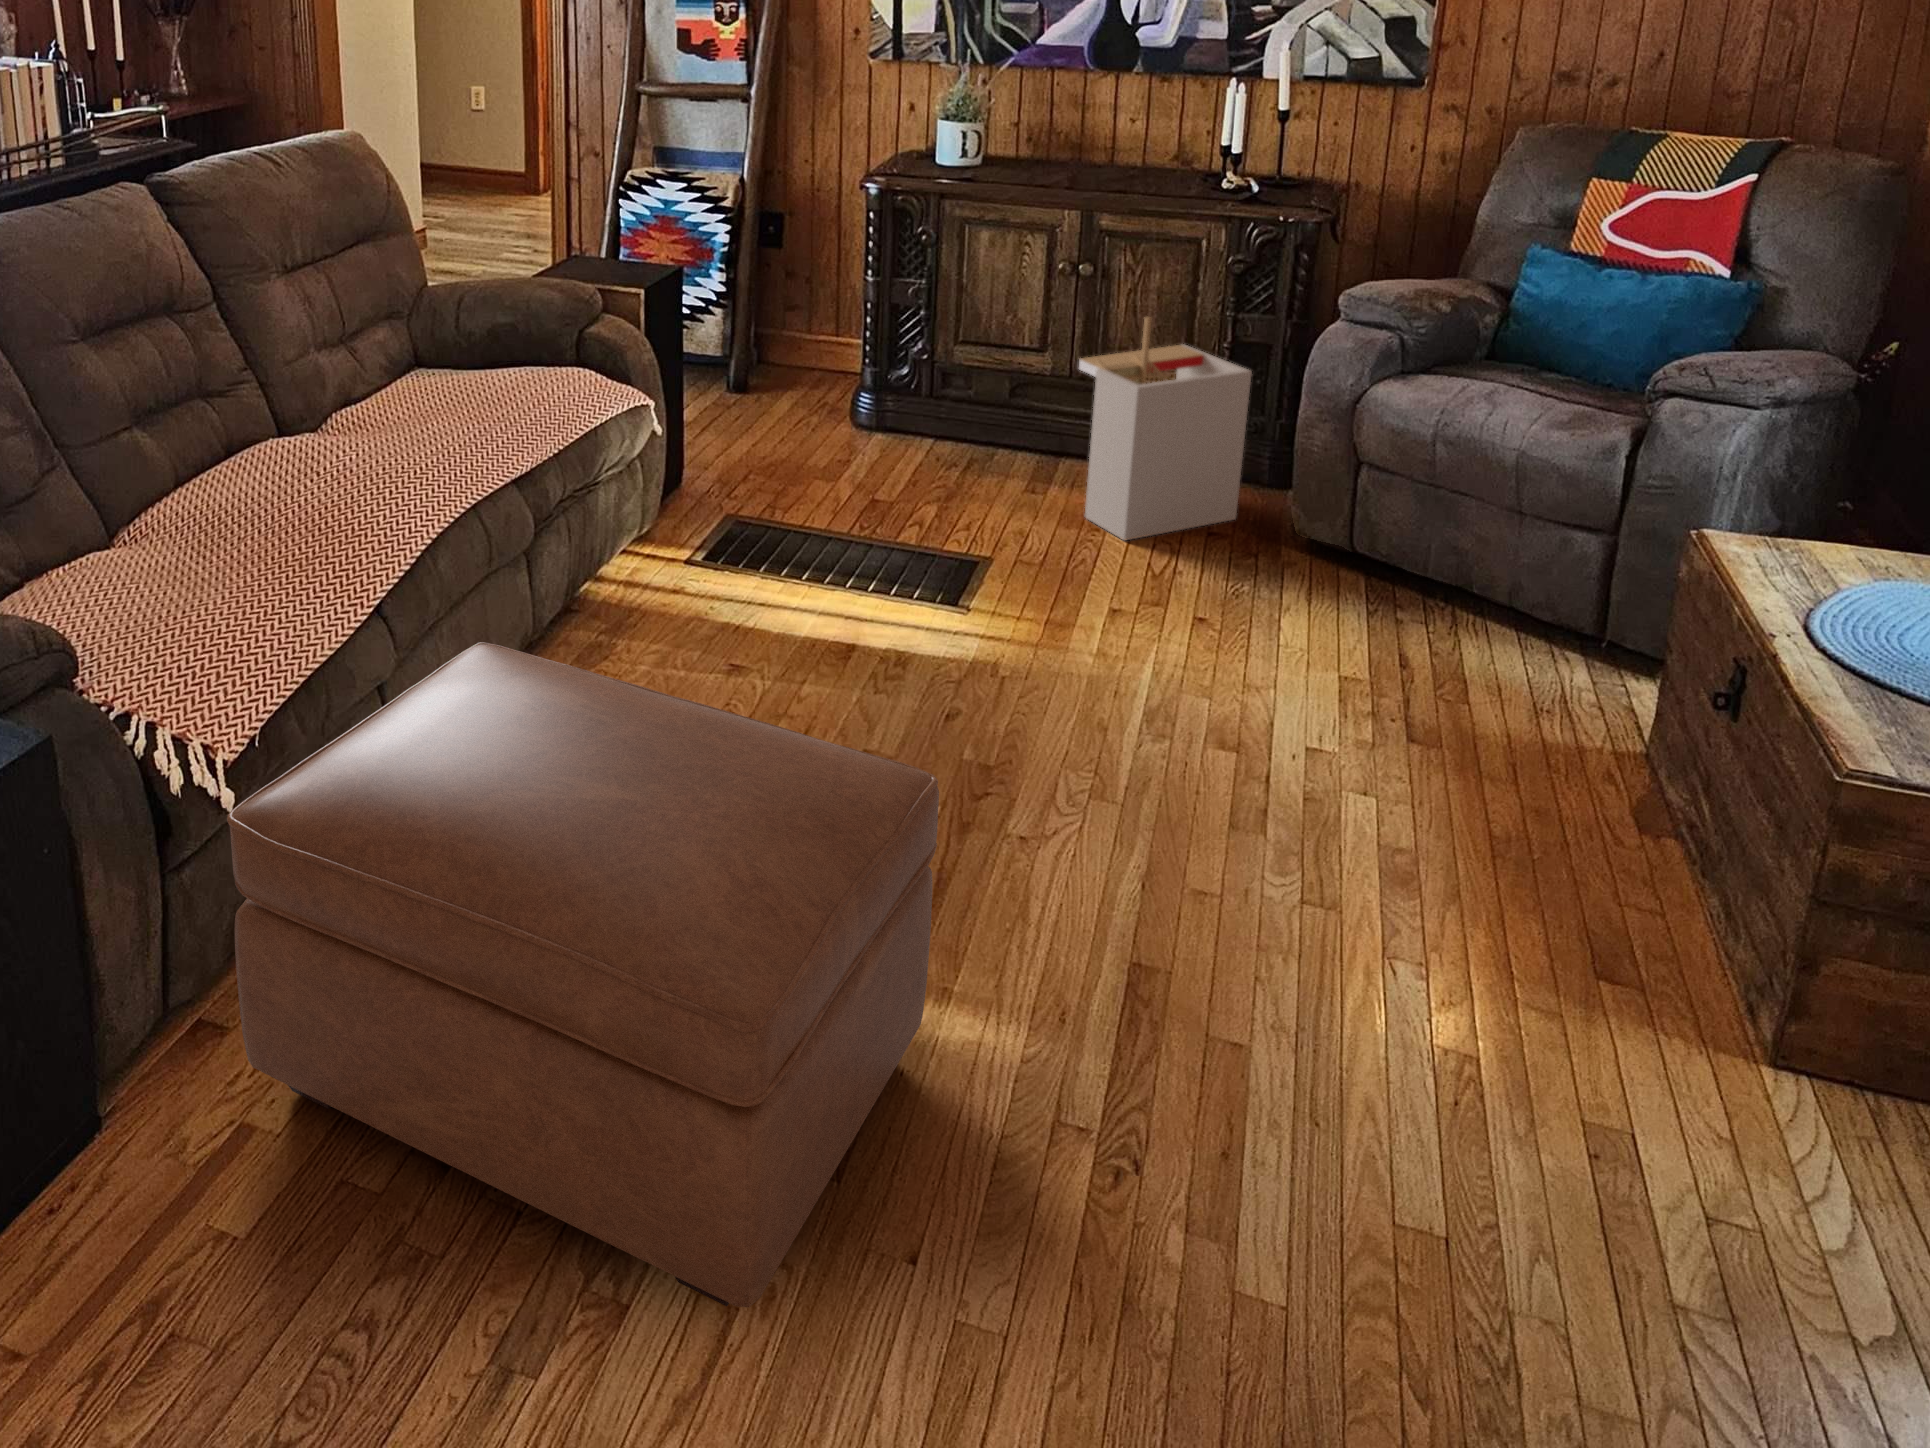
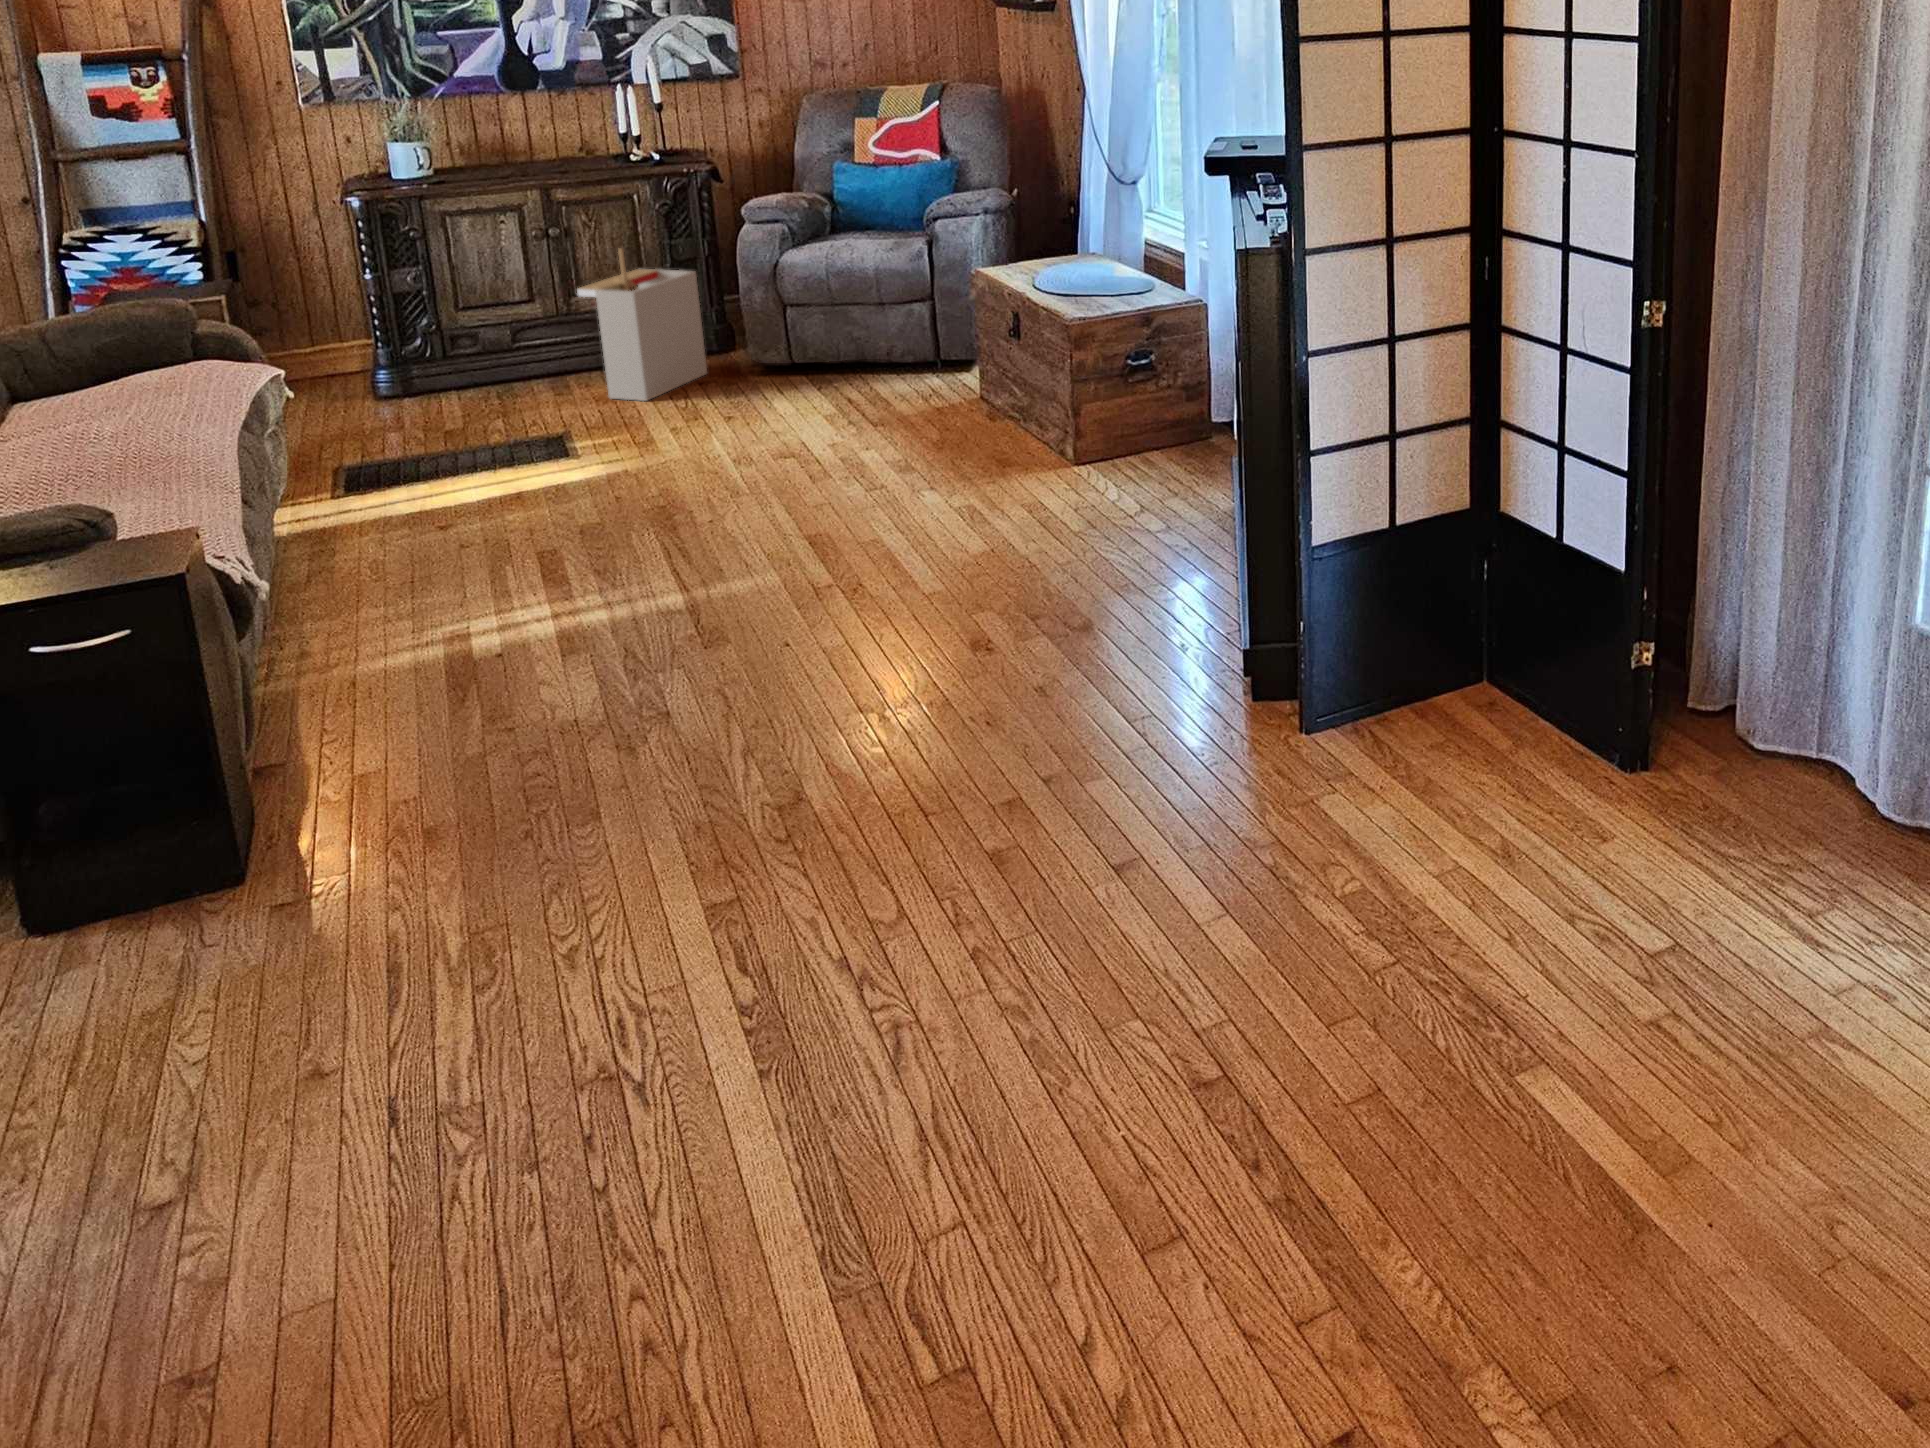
ottoman: present [227,642,939,1307] -> none [292,437,739,765]

